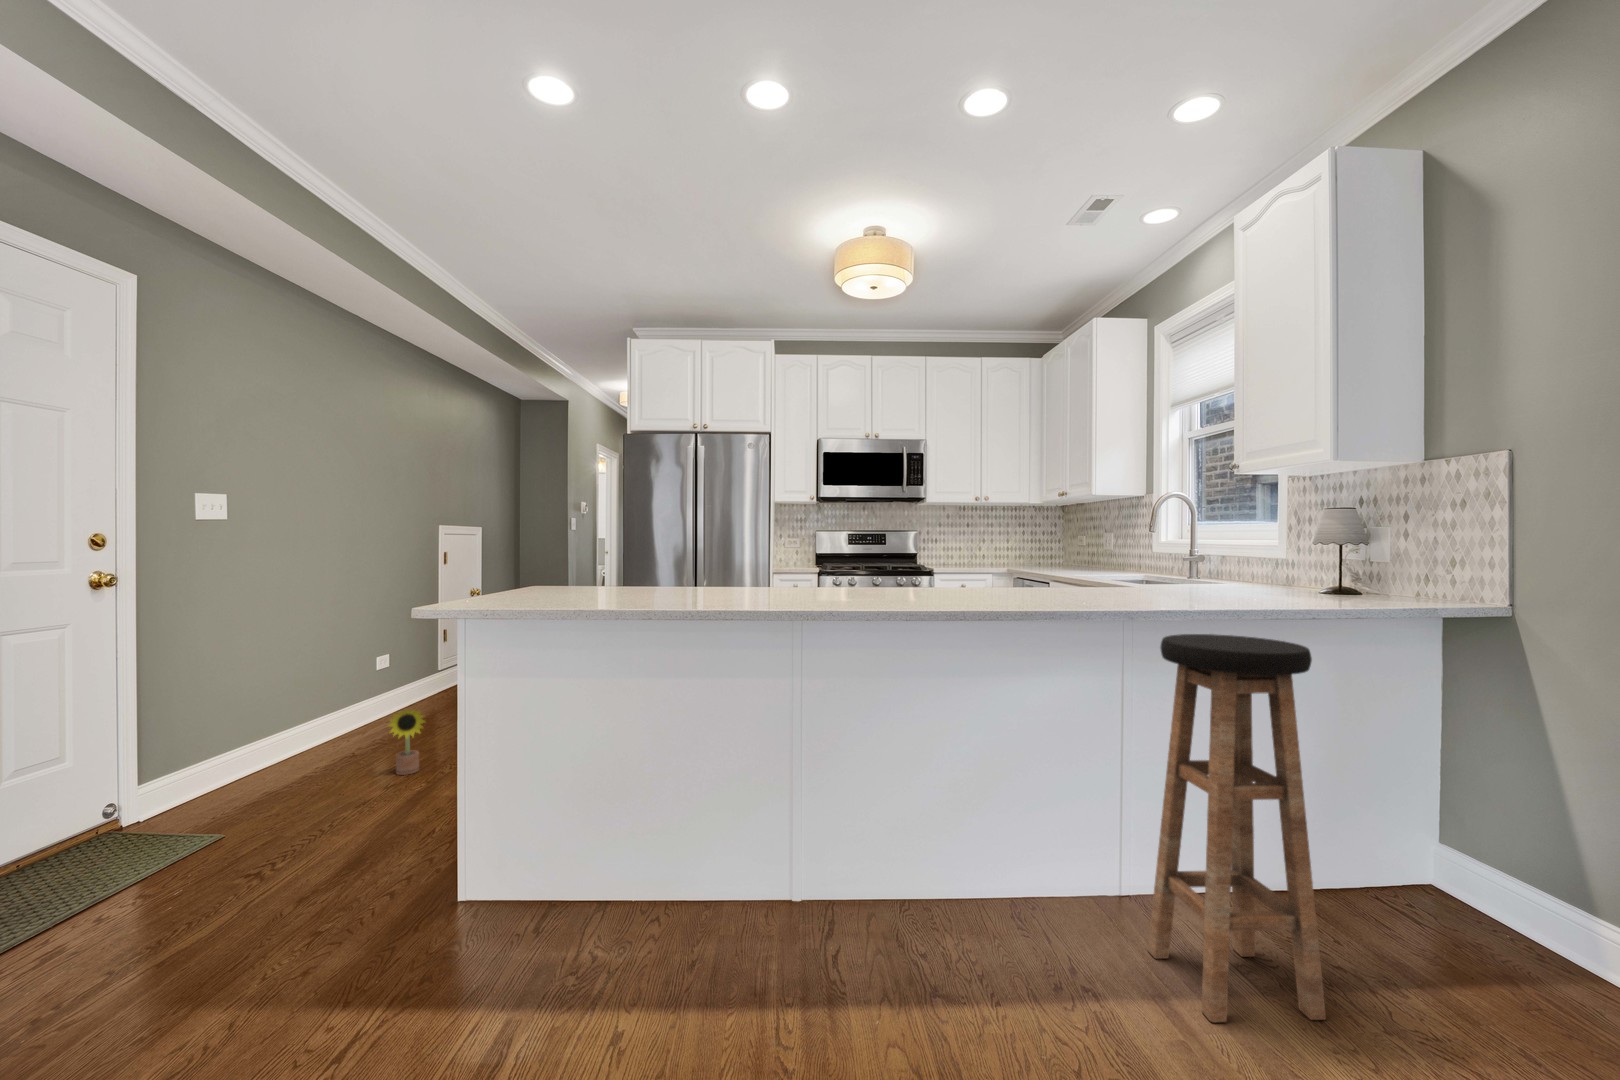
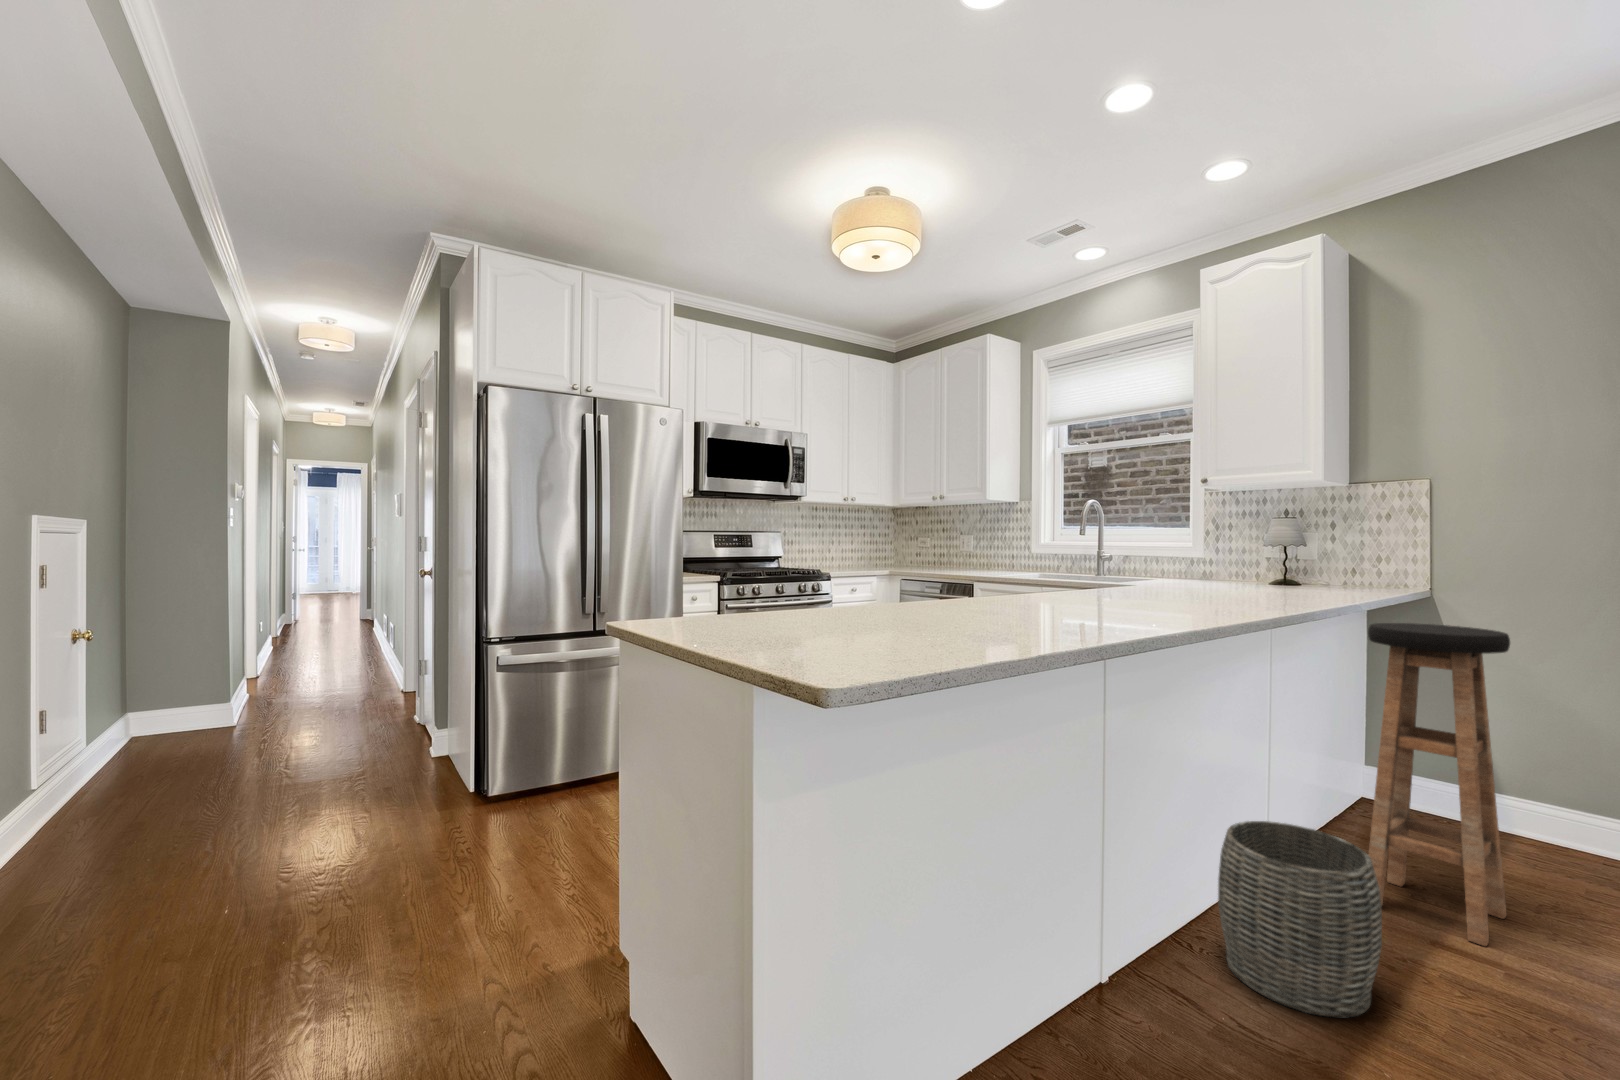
decorative plant: present [389,709,425,775] -> none [211,868,294,1008]
woven basket: none [871,808,1002,997] -> present [1218,821,1382,1017]

